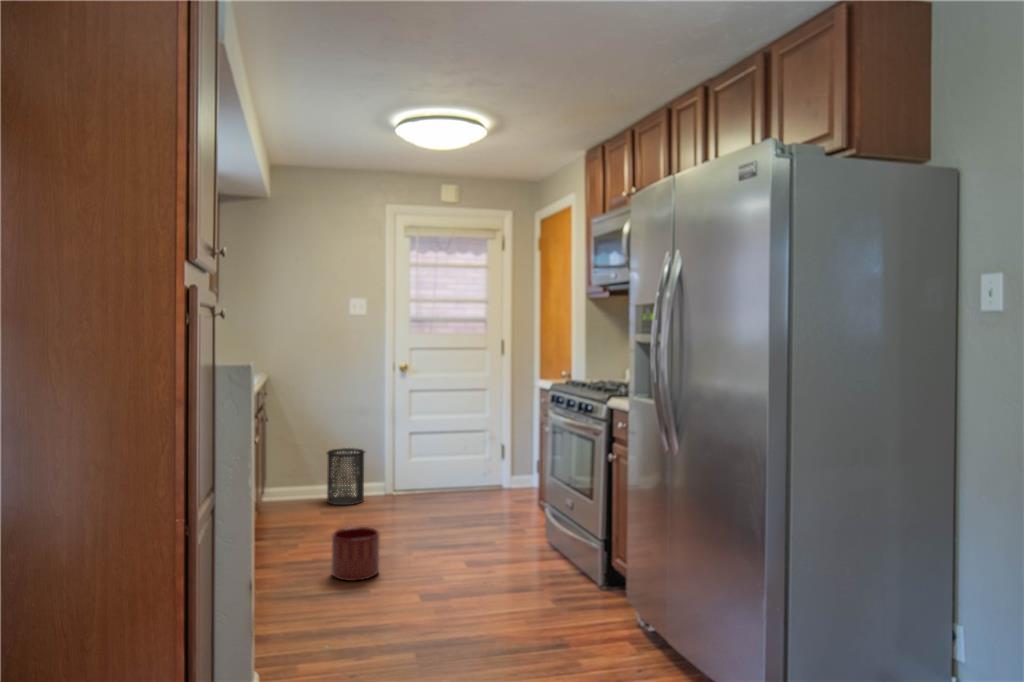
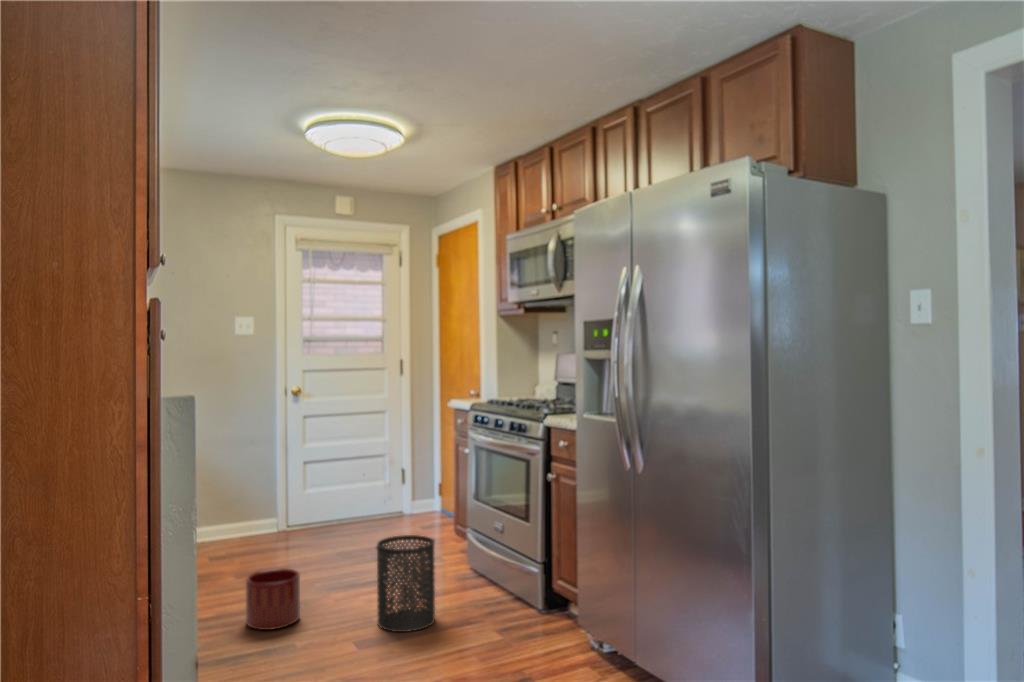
trash can: present [327,448,365,505] -> present [376,535,435,632]

